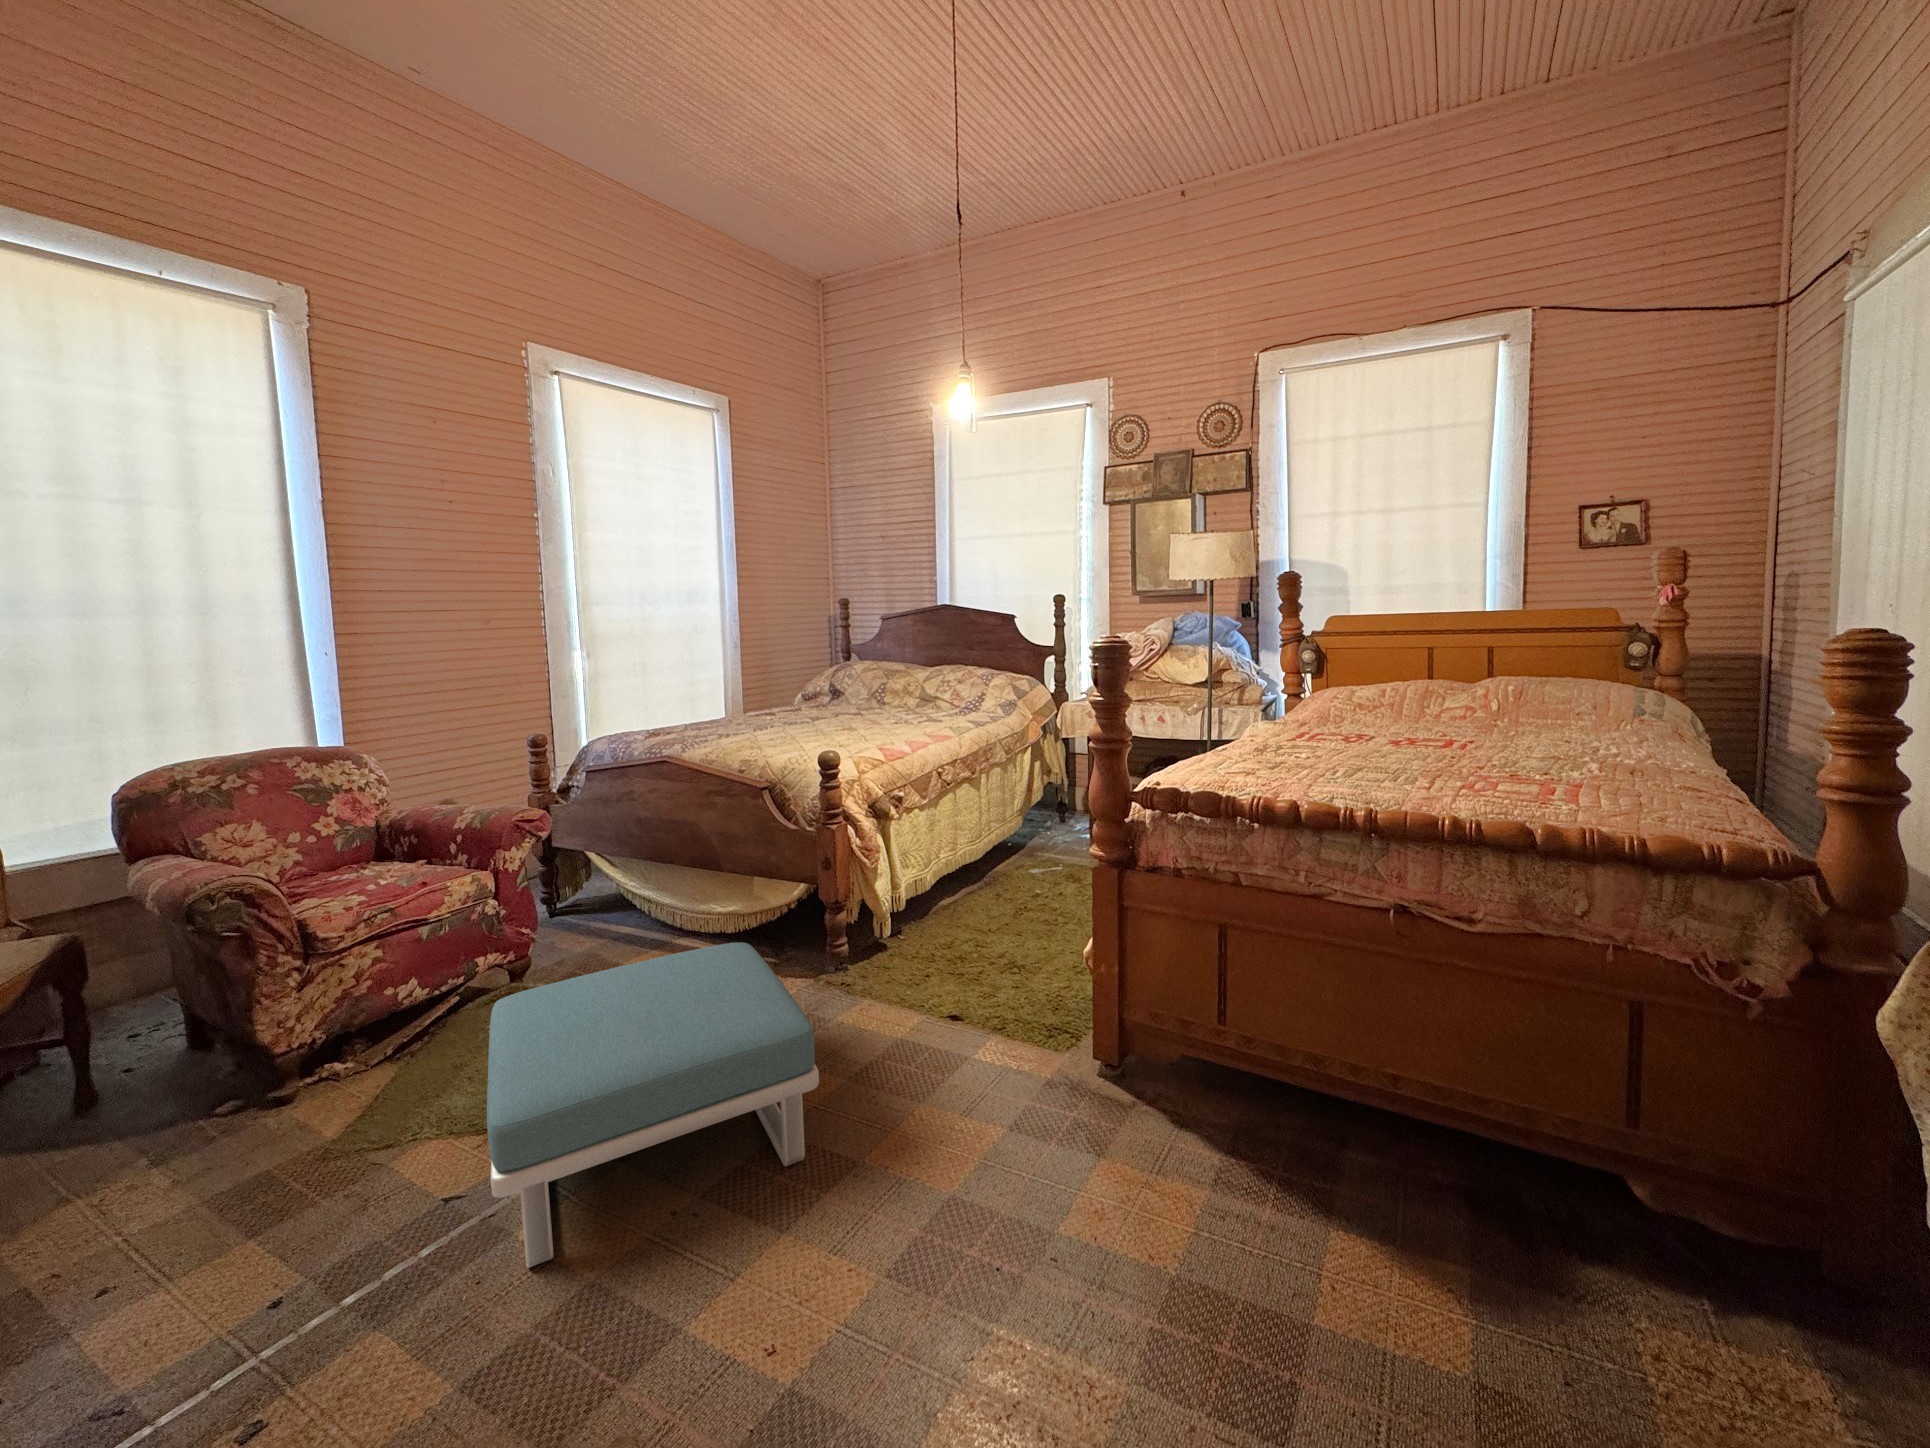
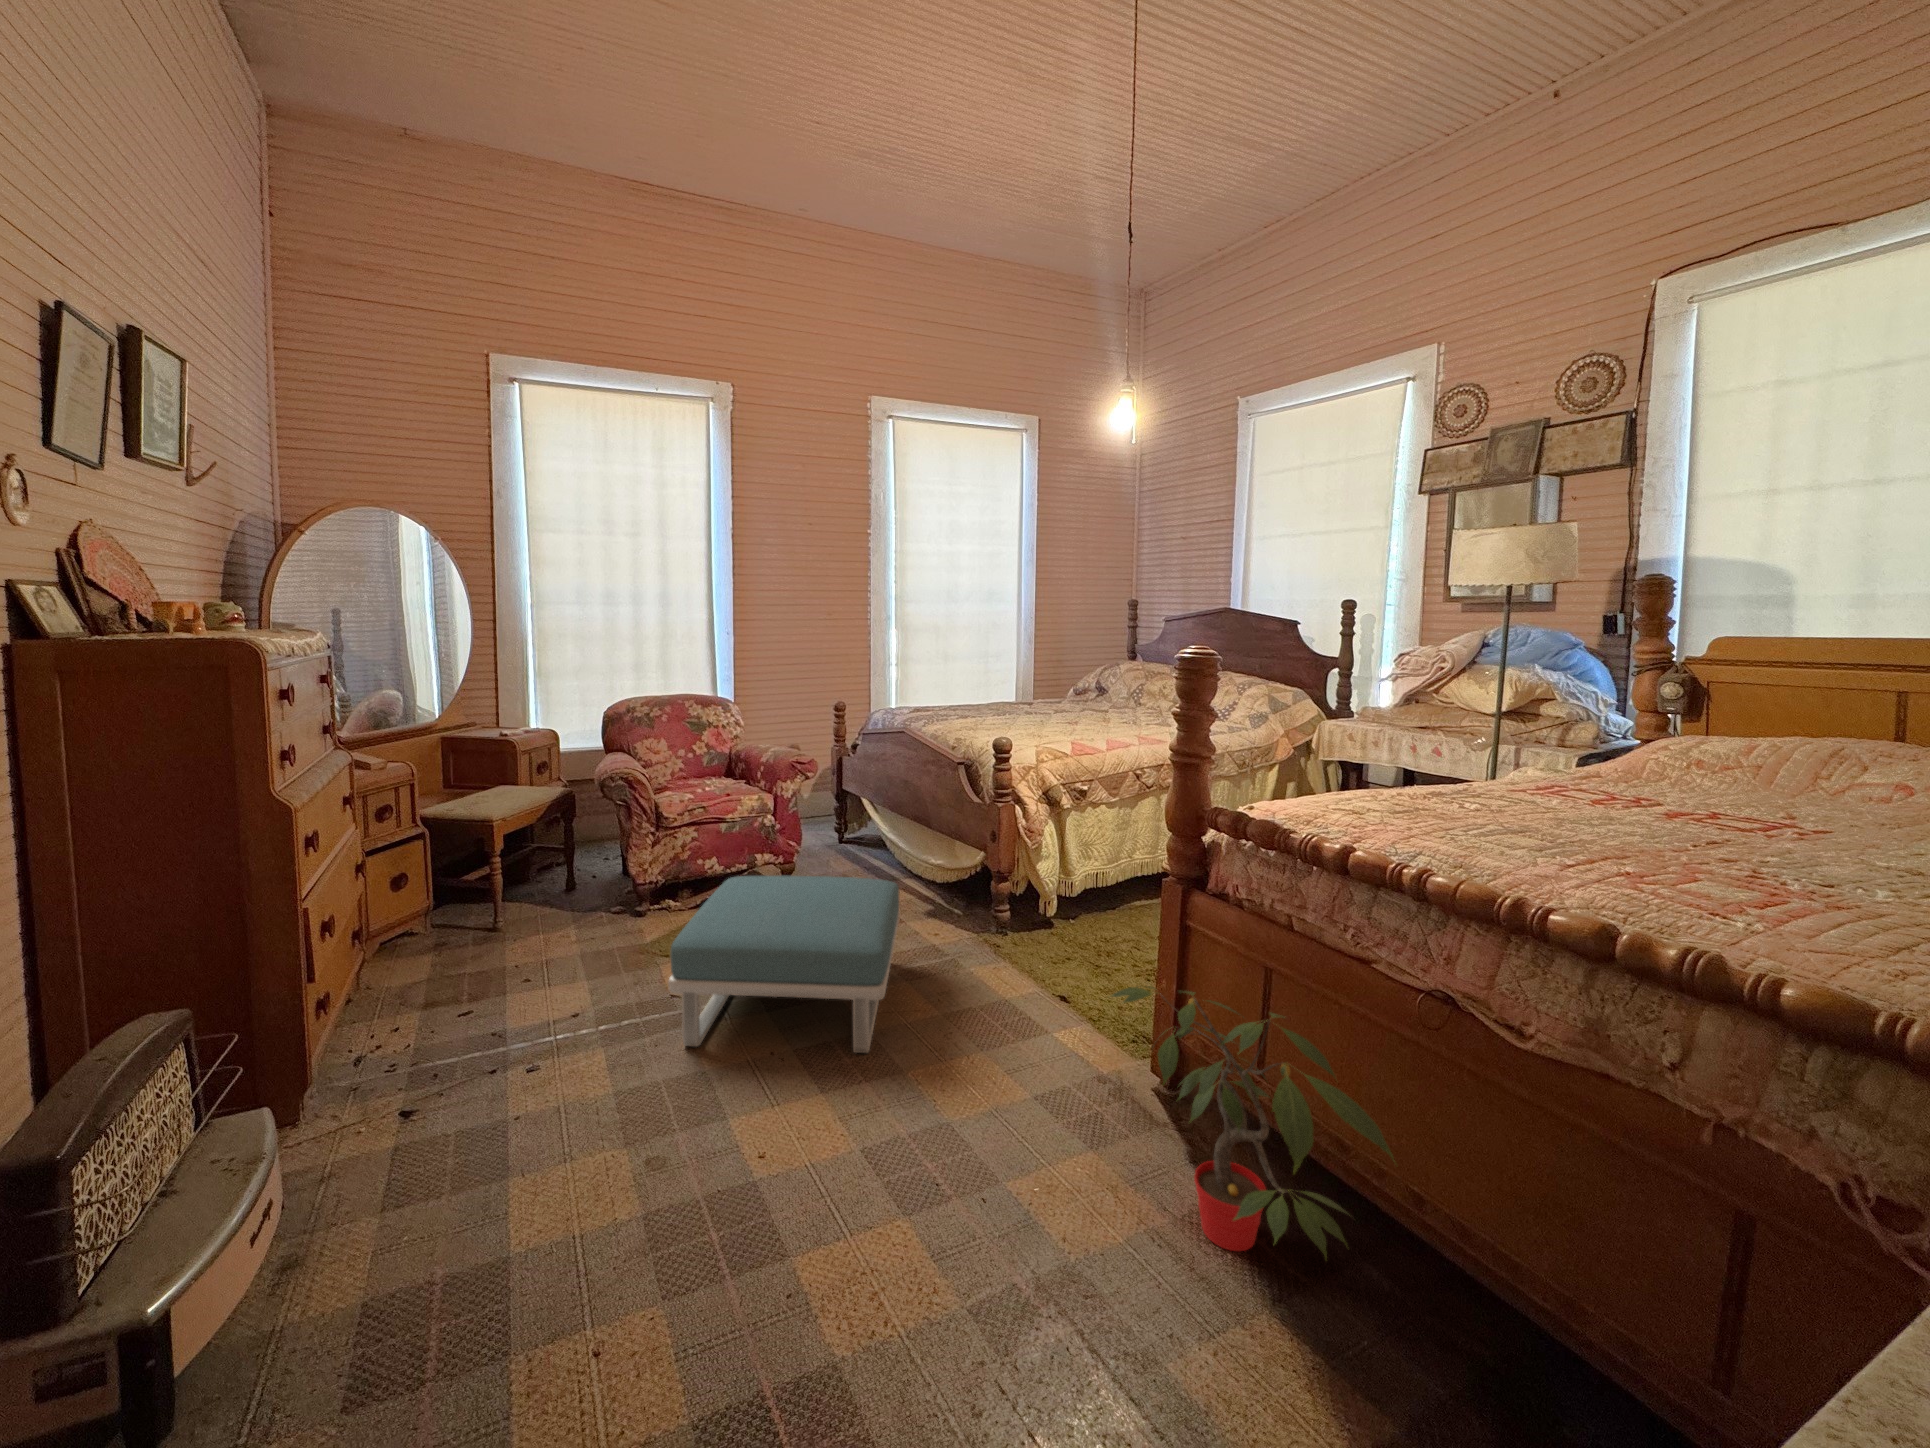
potted plant: none [1135,960,1419,1191] -> present [1112,987,1394,1257]

